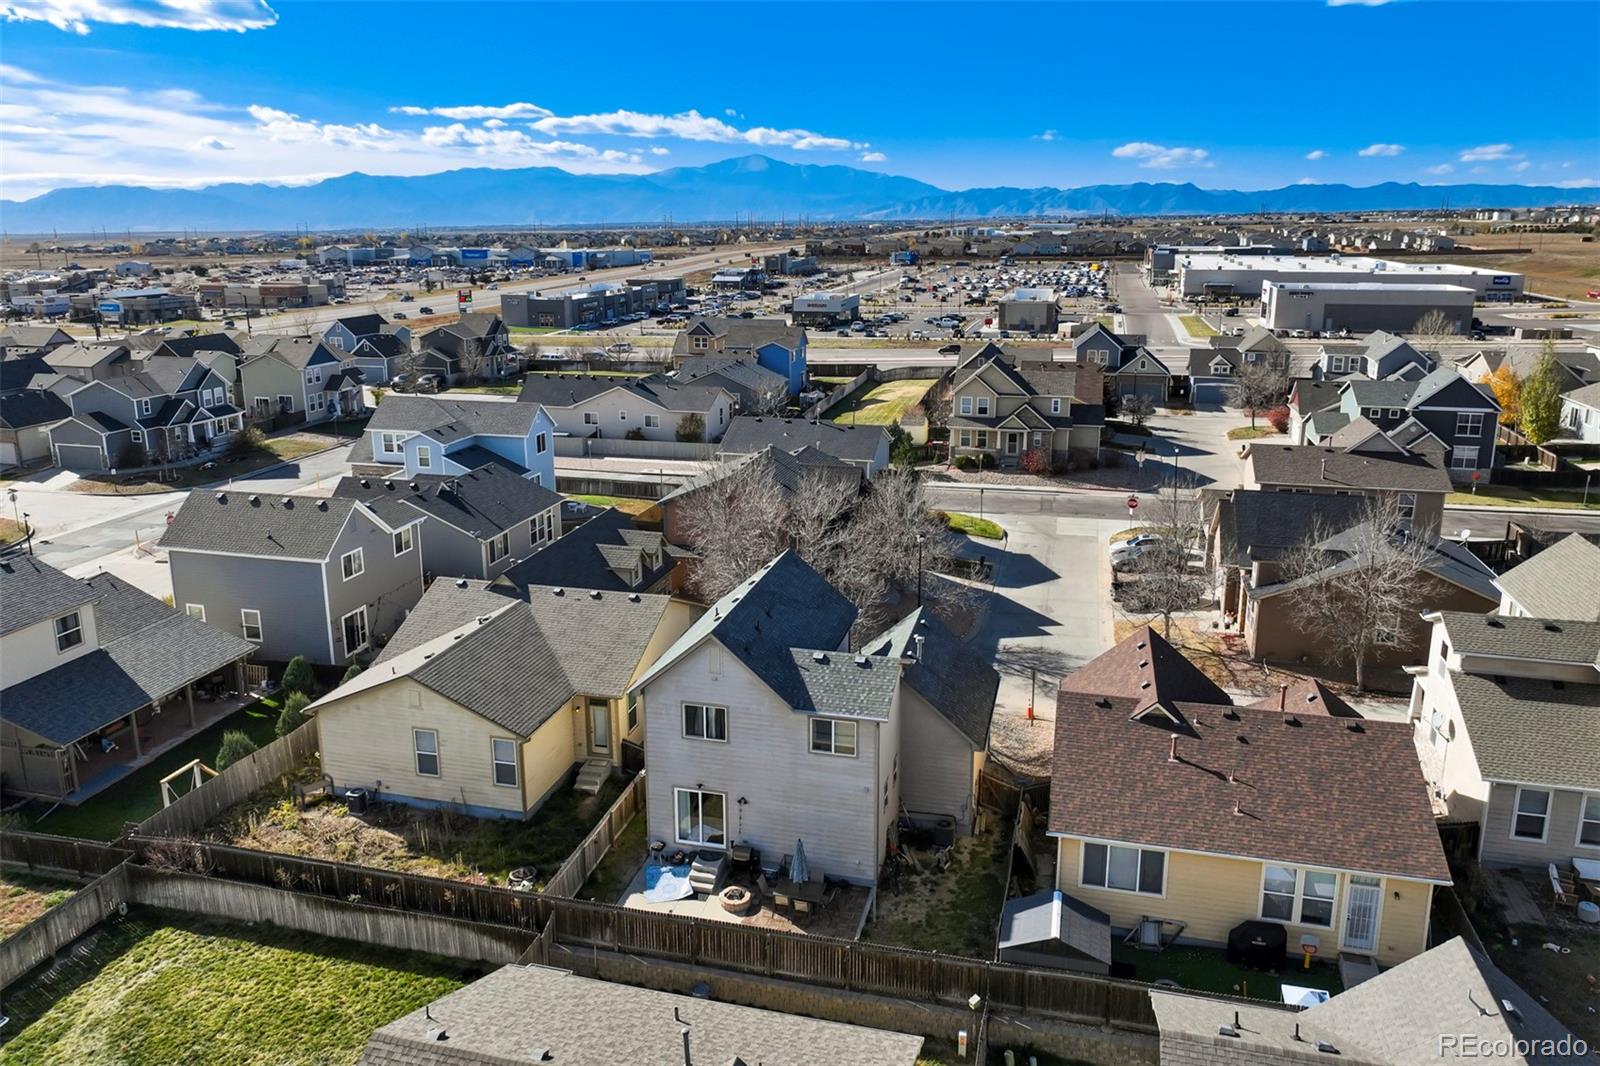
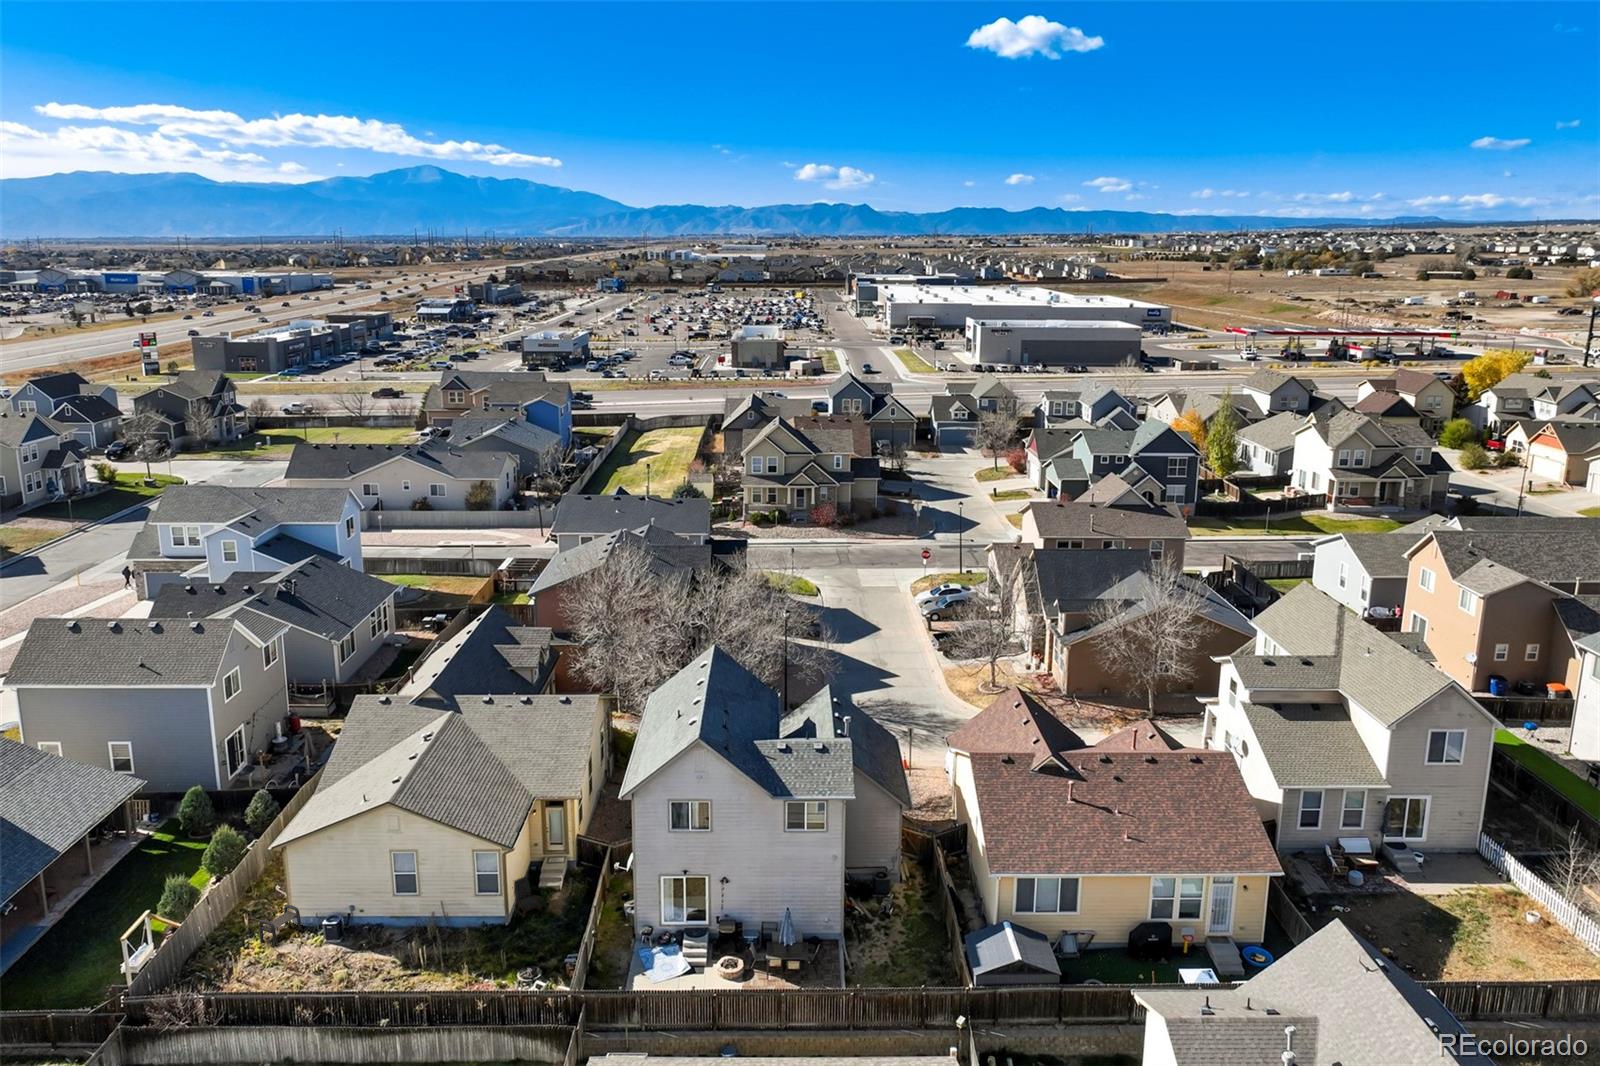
lounge chair: none [539,774,567,817] -> present [512,876,542,917]

